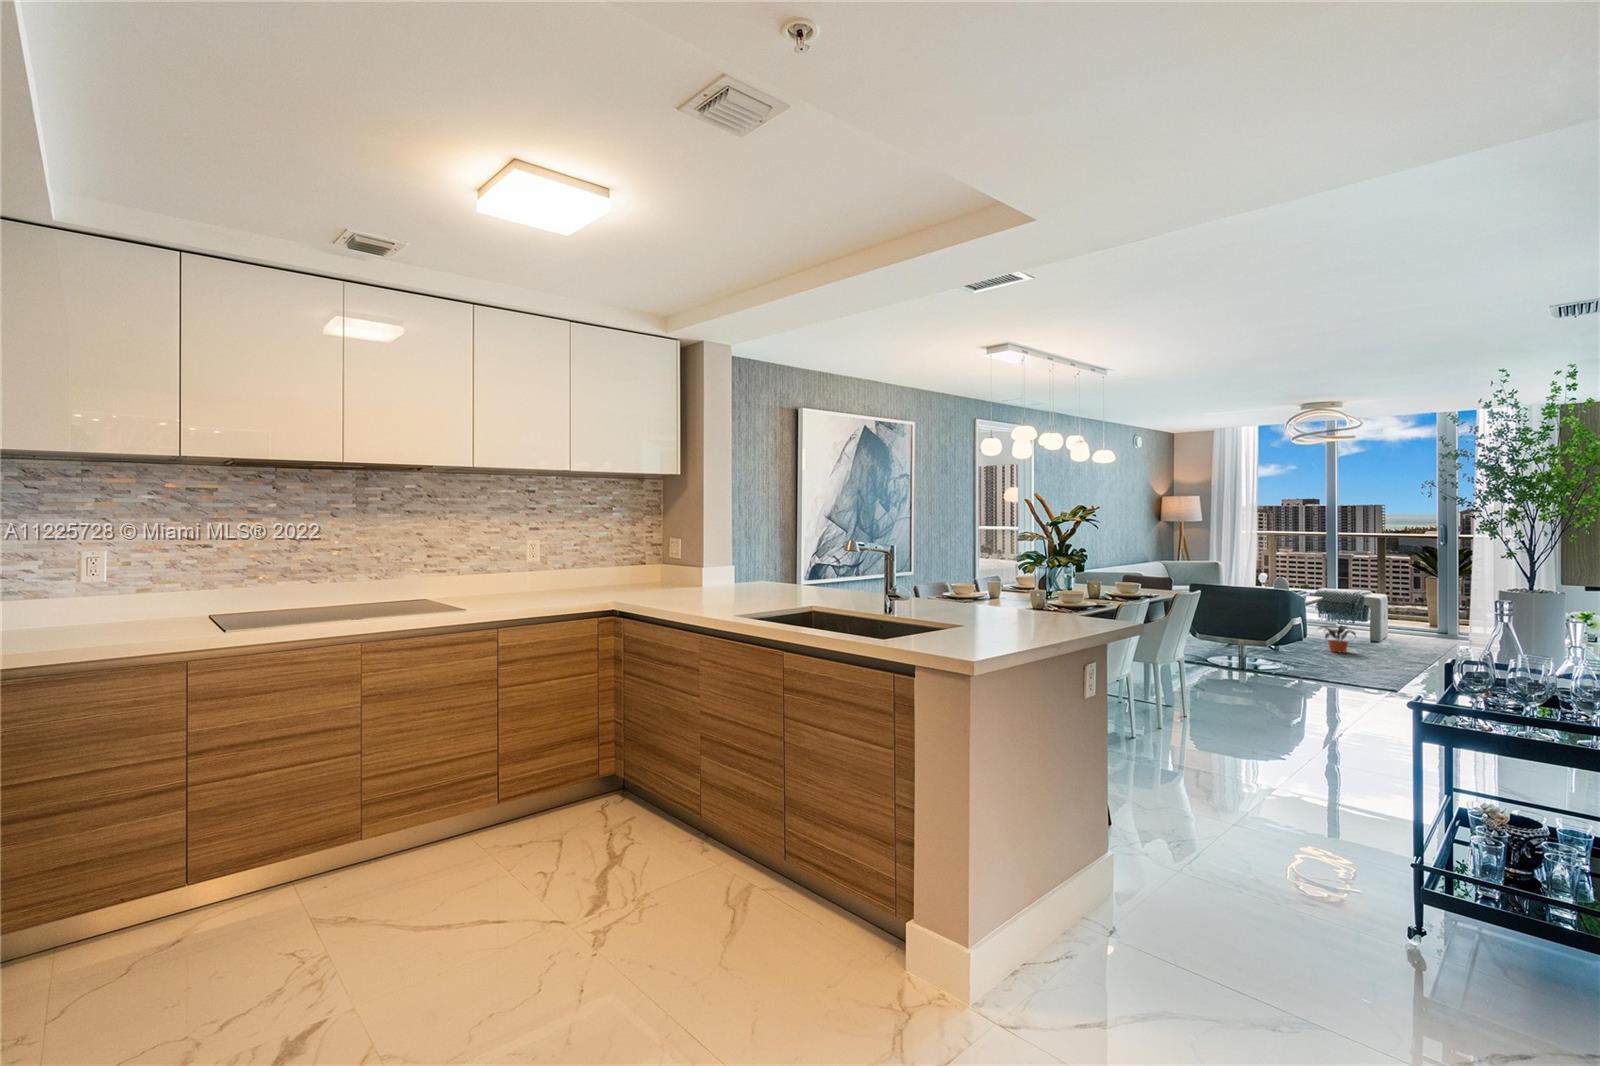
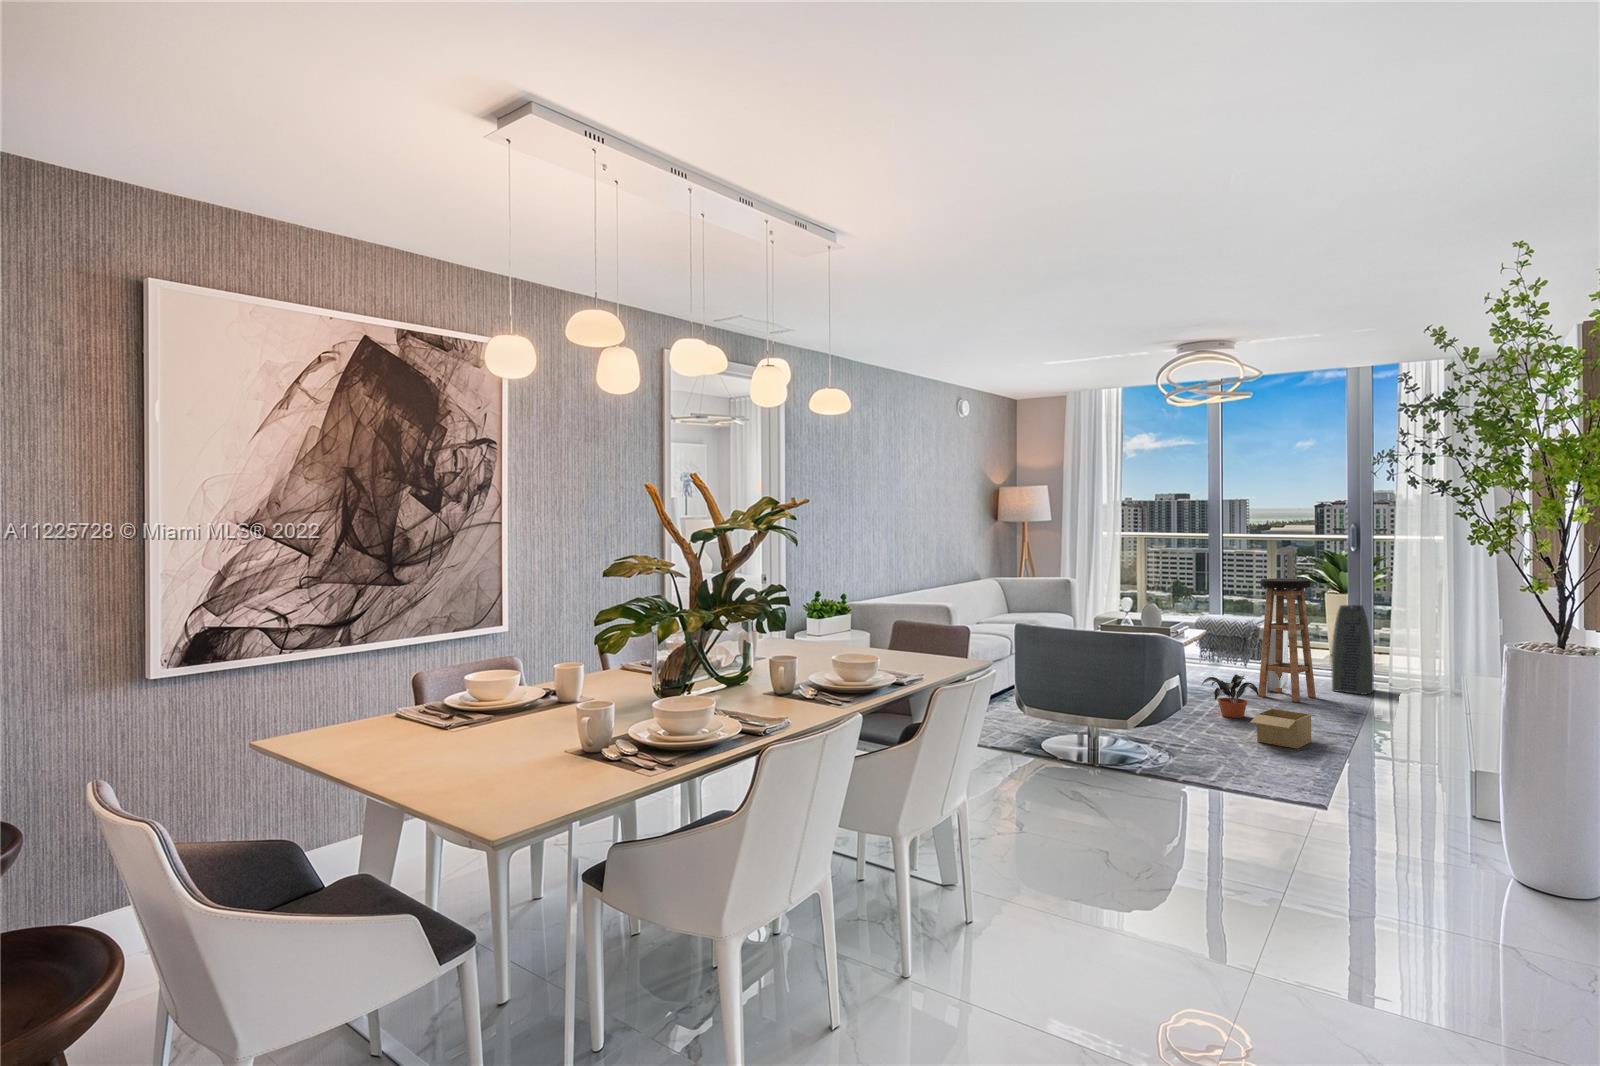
bar stool: none [1359,564,1402,647] -> present [1258,578,1316,702]
air purifier: none [1416,584,1448,645] -> present [1332,605,1373,695]
cardboard box: none [1348,644,1395,666] -> present [1250,709,1316,748]

